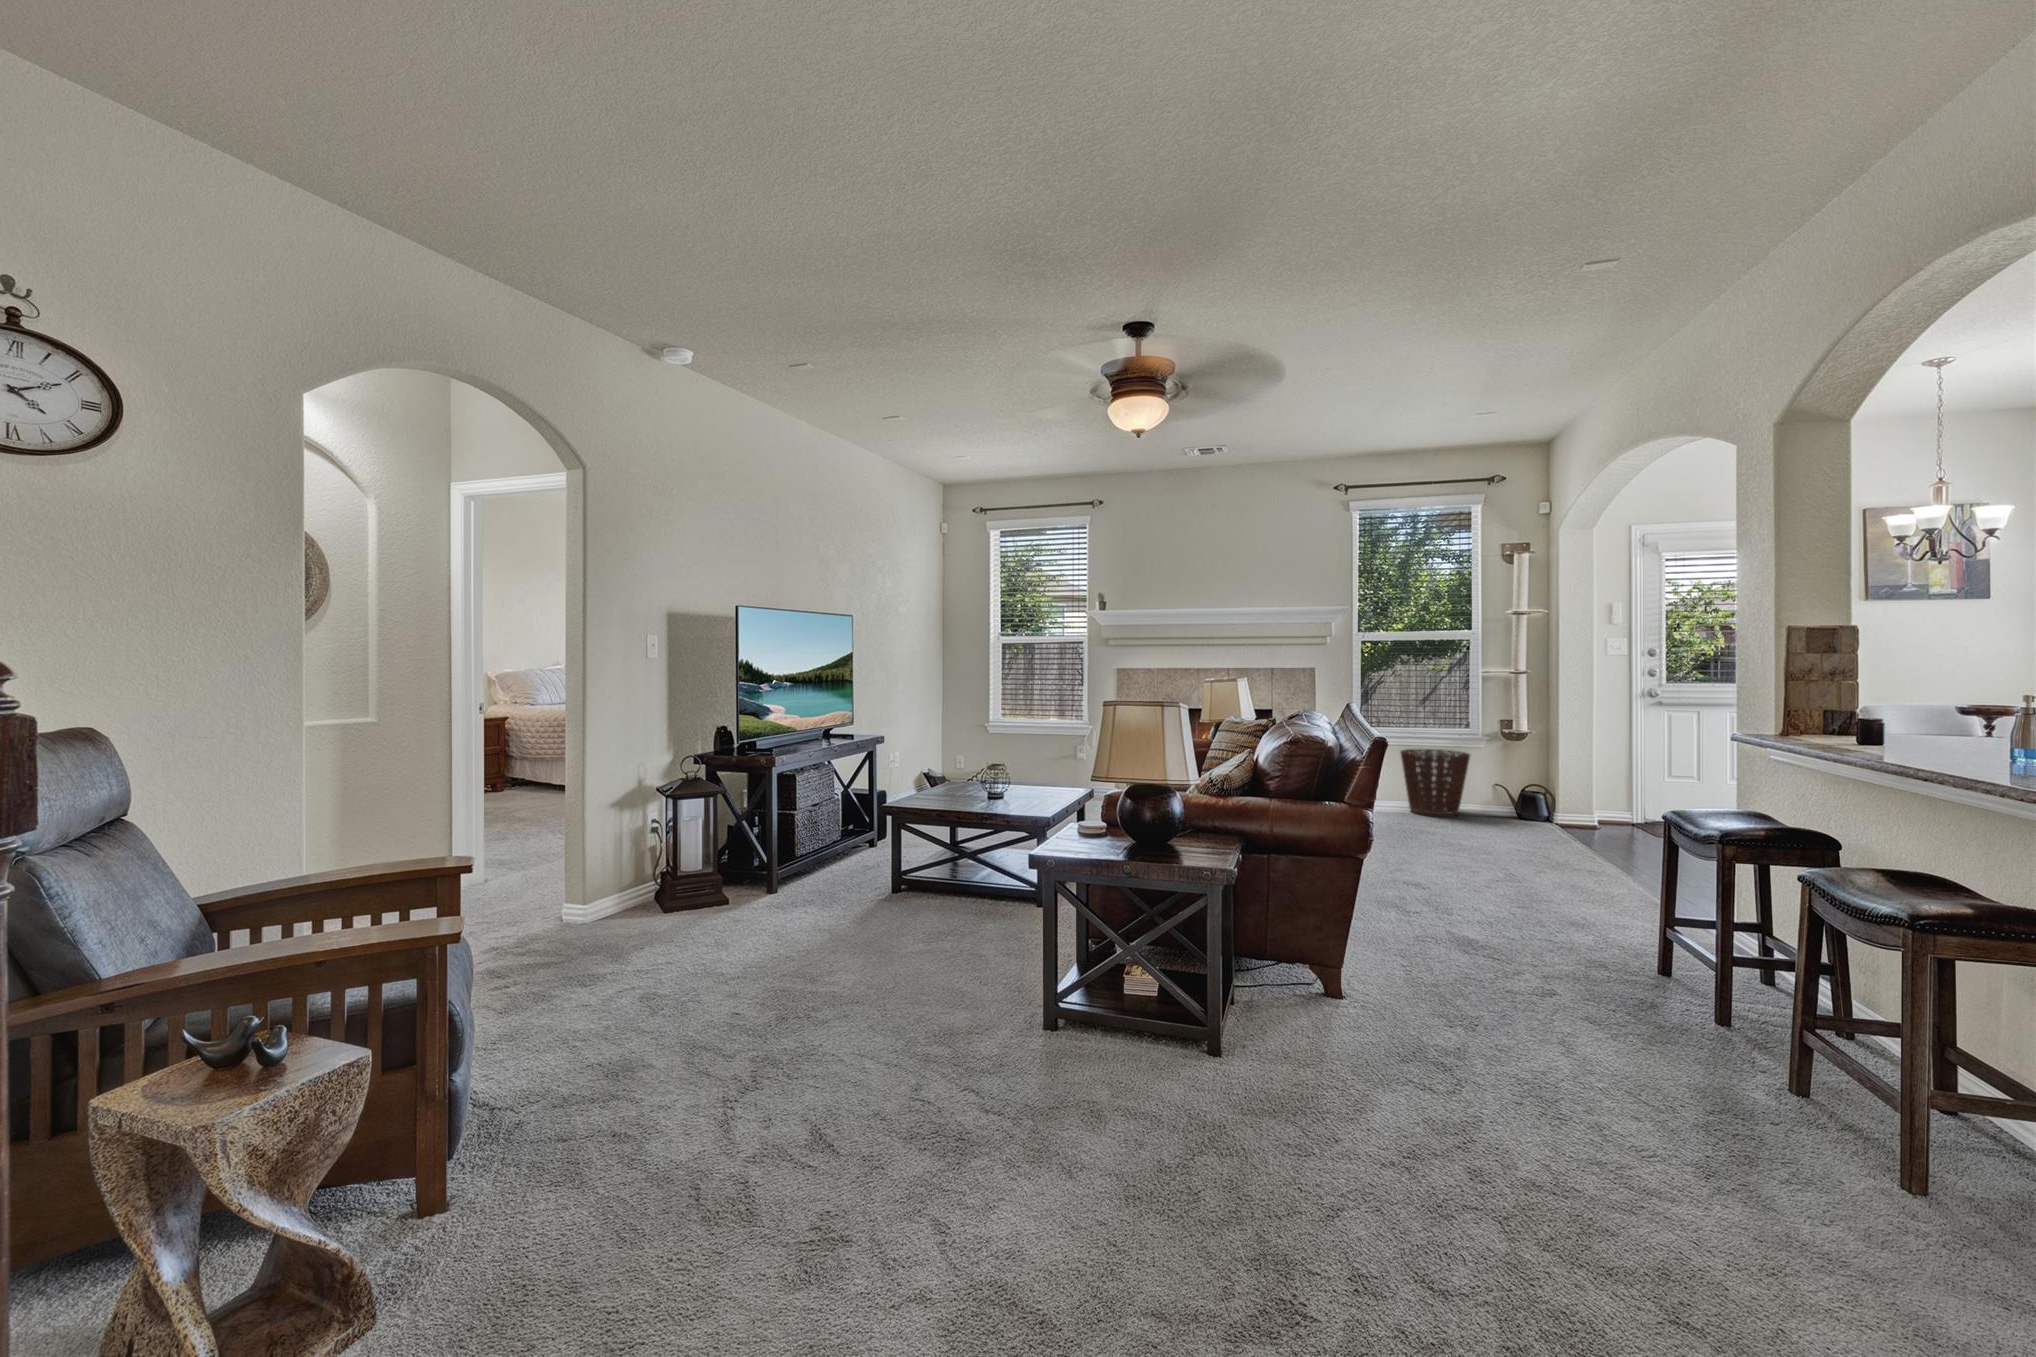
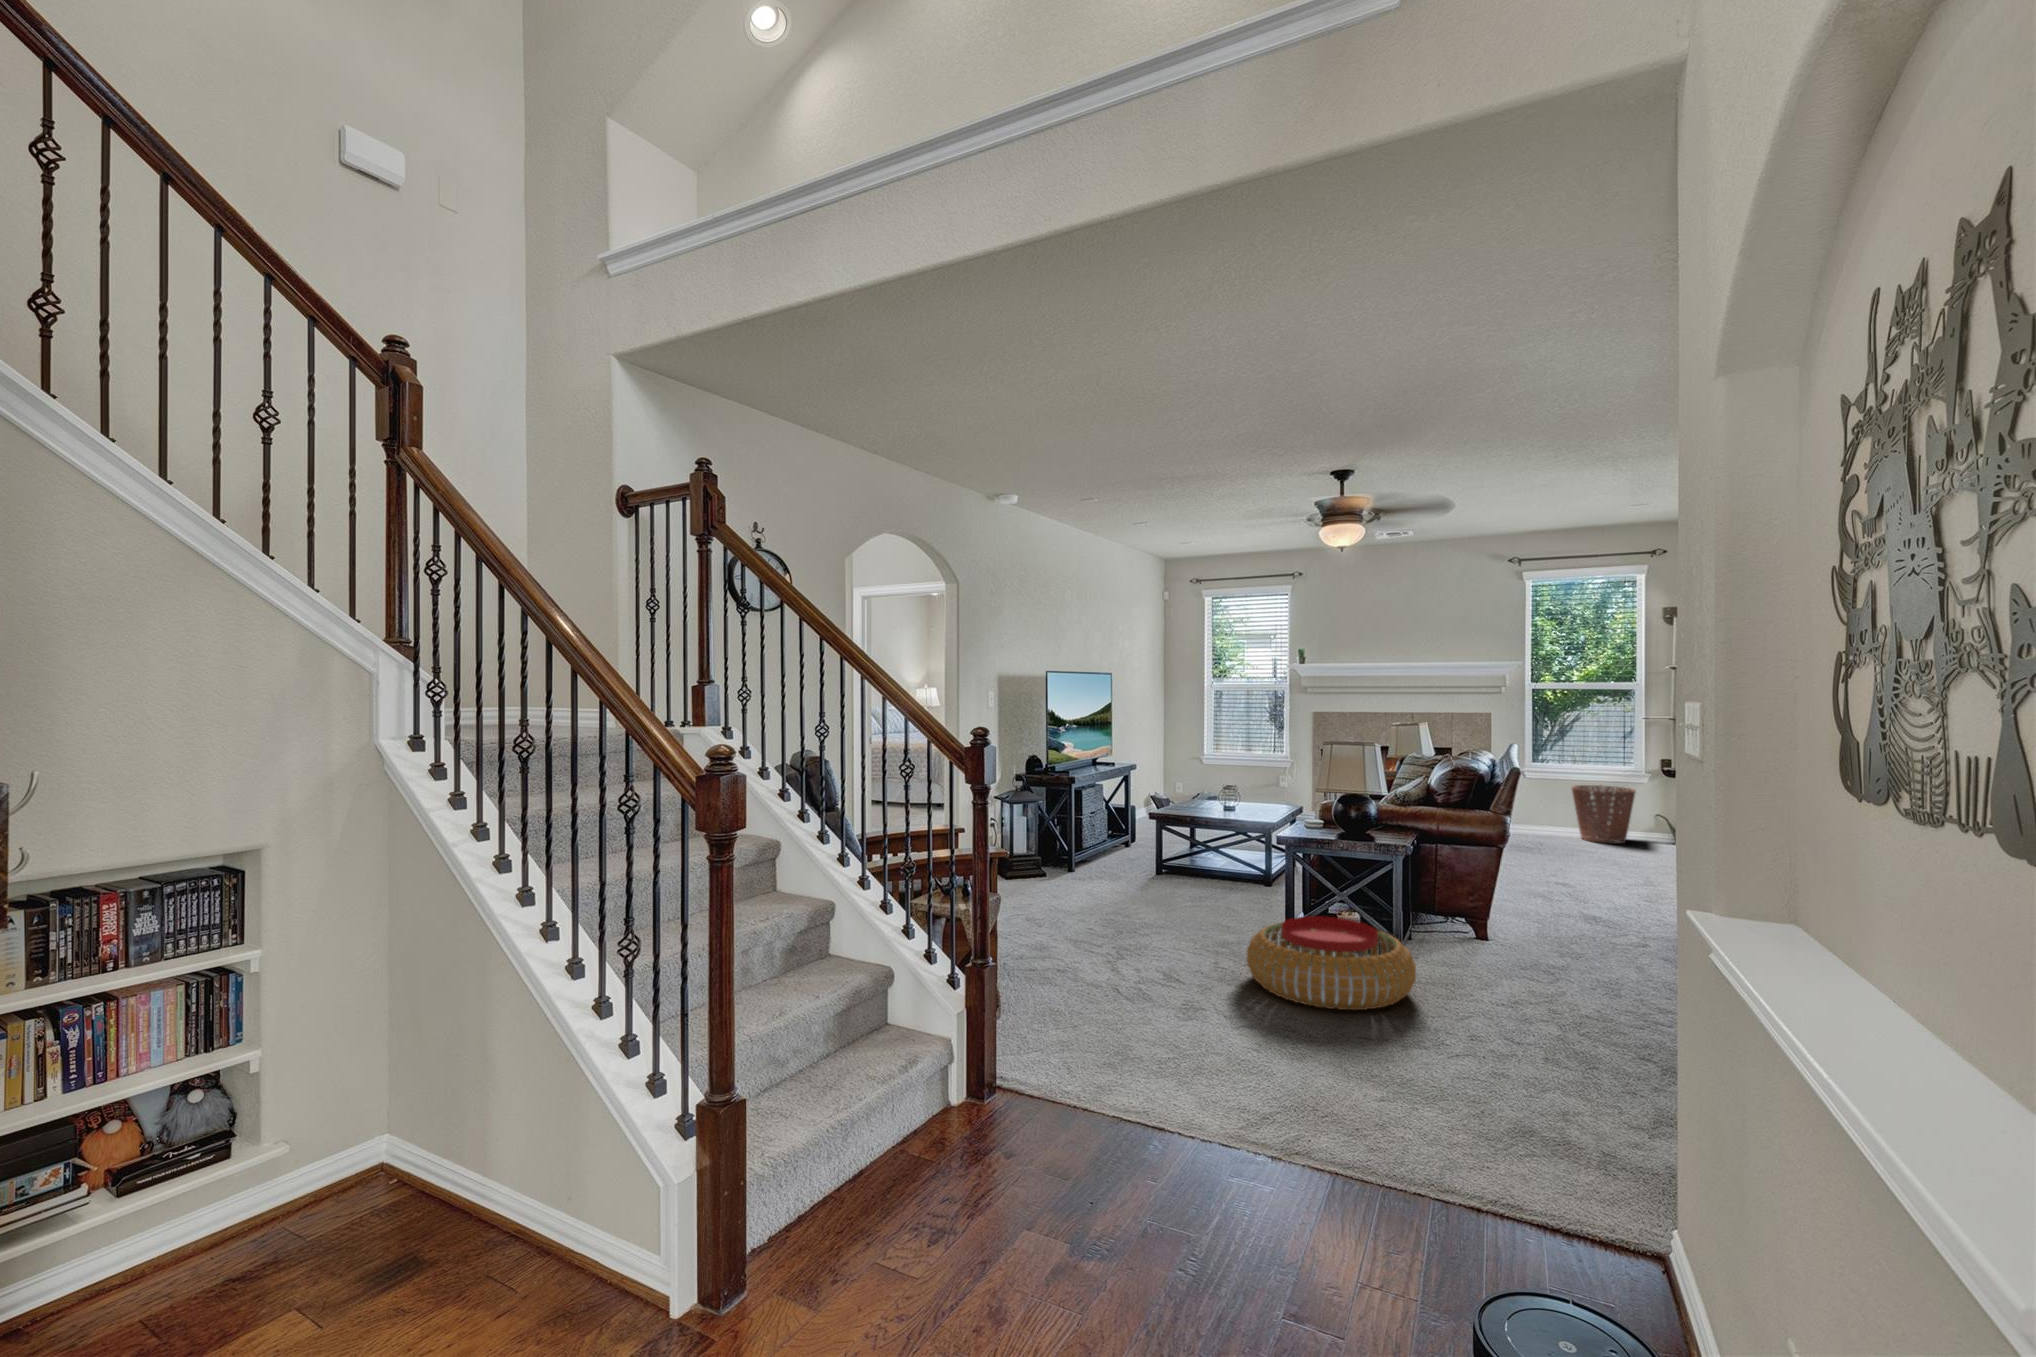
pouf: none [953,1007,1250,1224] -> present [1247,916,1416,1010]

